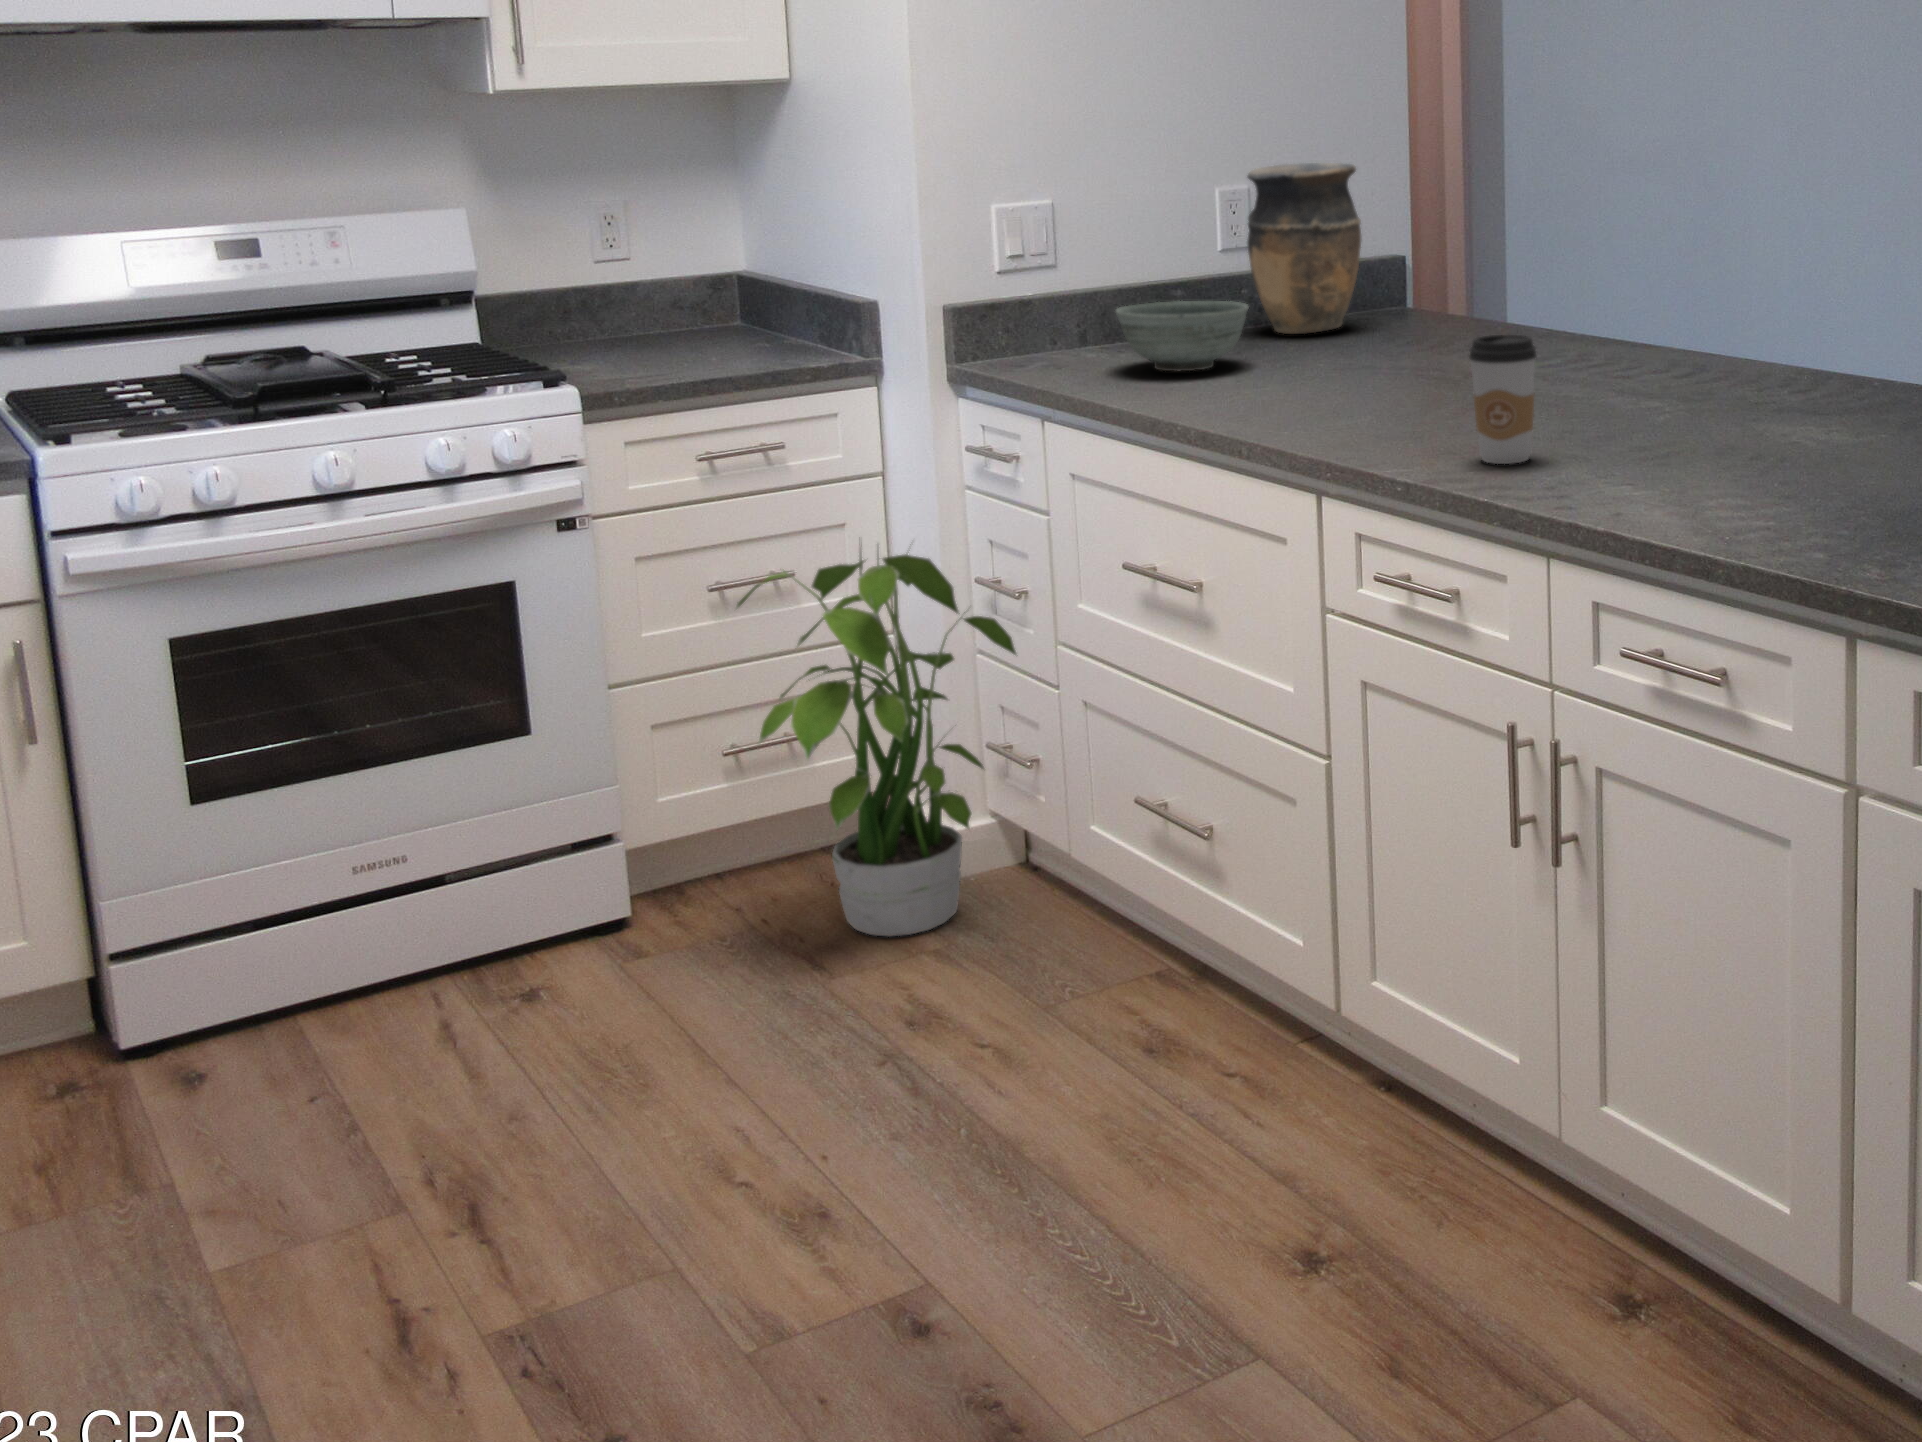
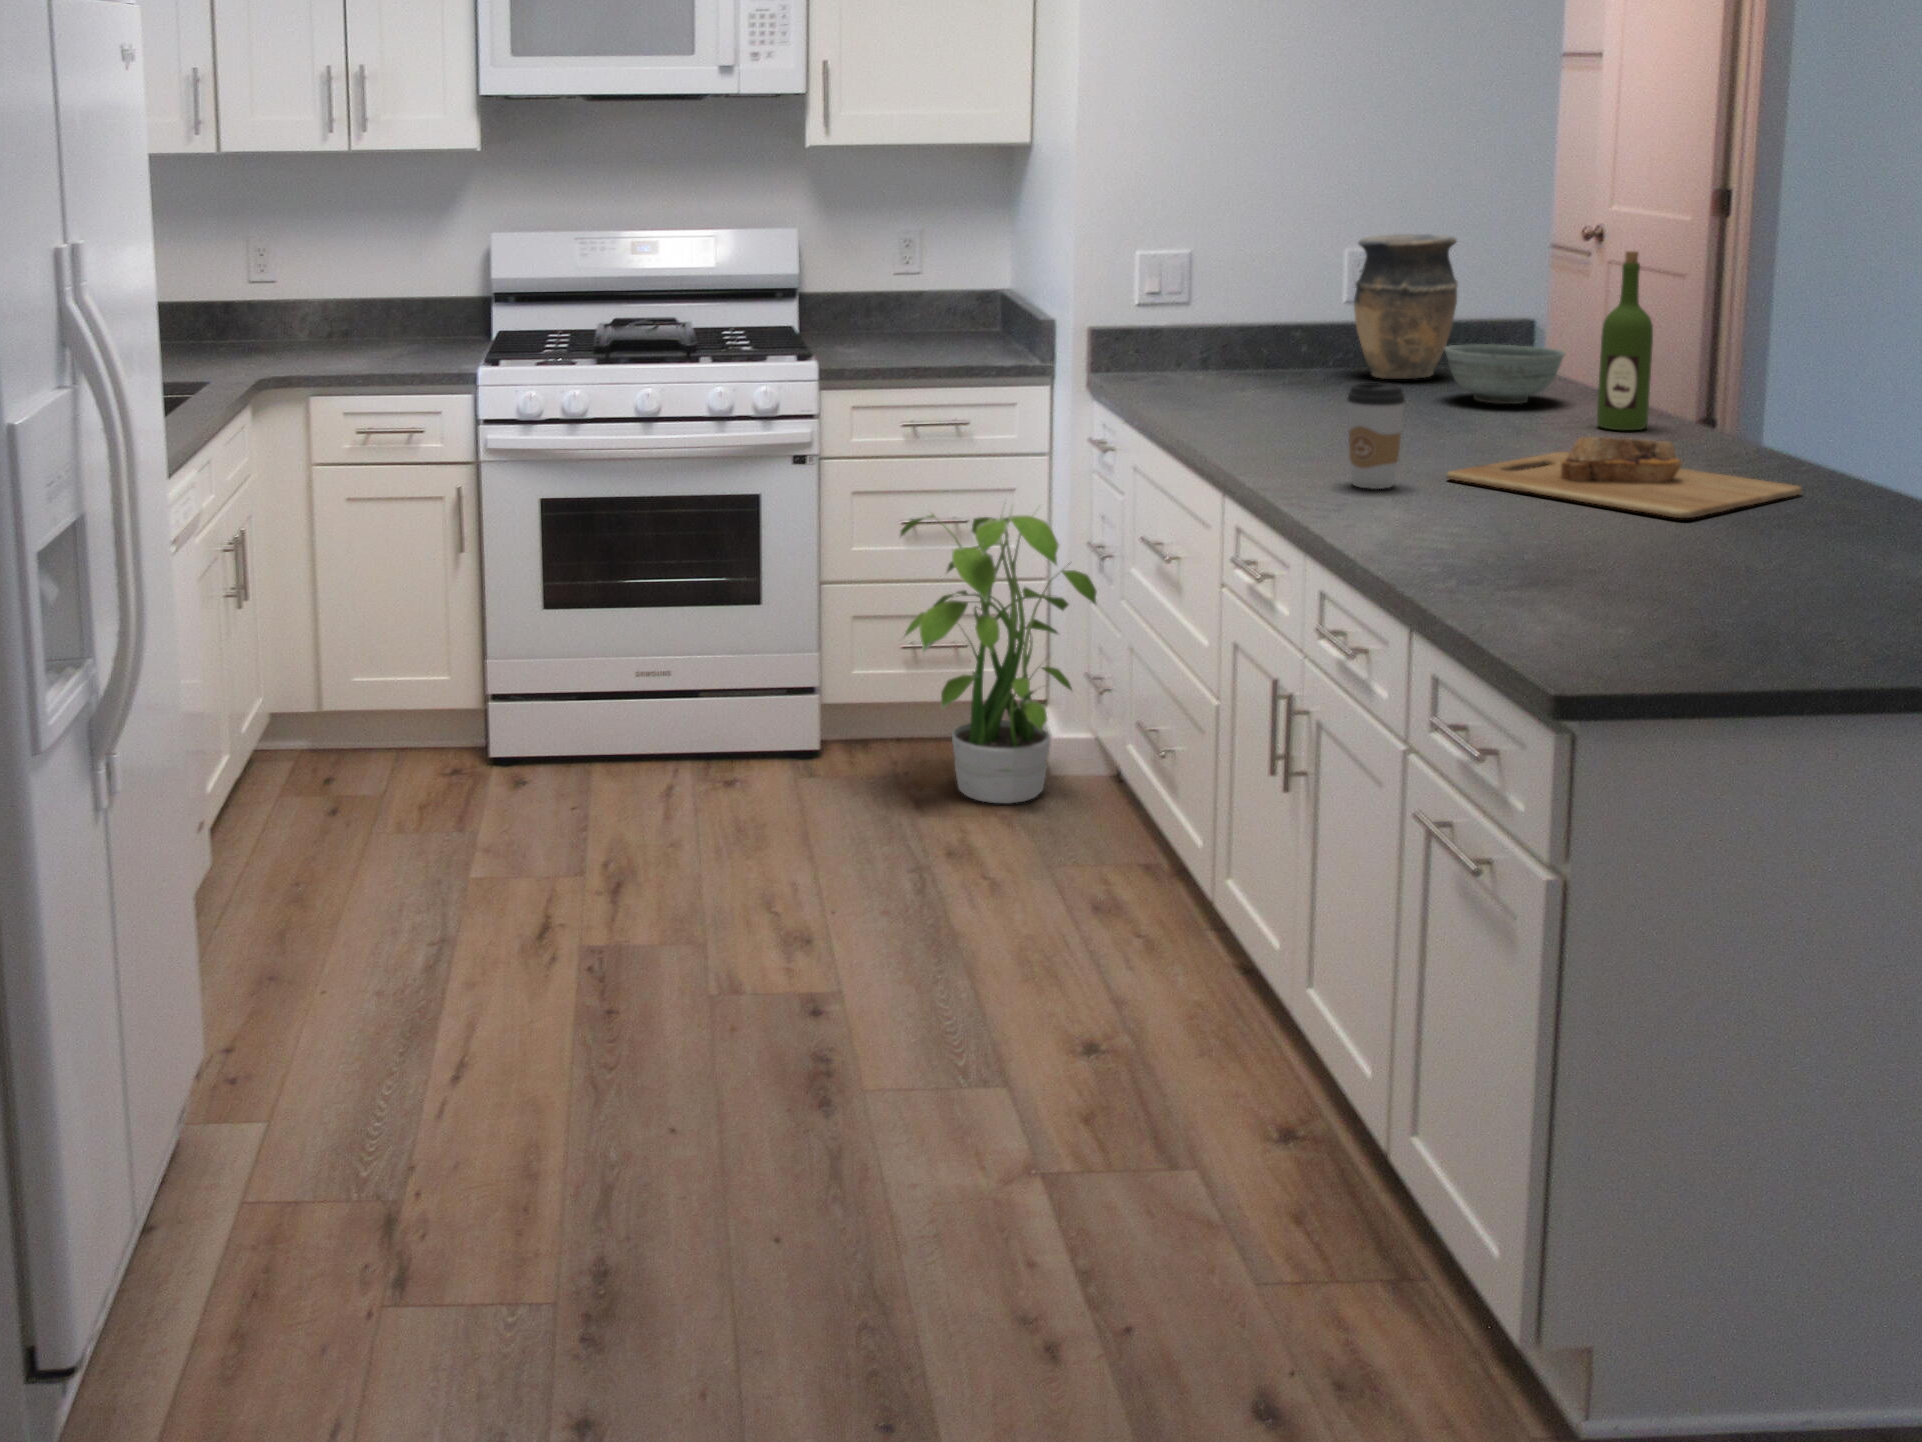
wine bottle: none [1593,164,1646,364] -> present [1597,251,1653,430]
bowl: present [1116,301,1248,371] -> present [1445,344,1565,404]
cutting board: none [1566,369,1910,453] -> present [1447,437,1802,518]

